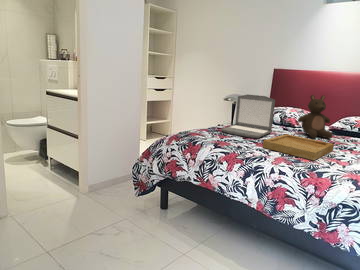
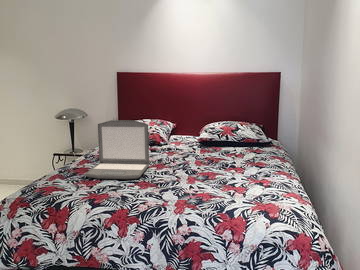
stuffed bear: present [298,95,333,139] -> none [176,112,216,165]
tray: present [263,134,334,160] -> none [151,166,225,196]

